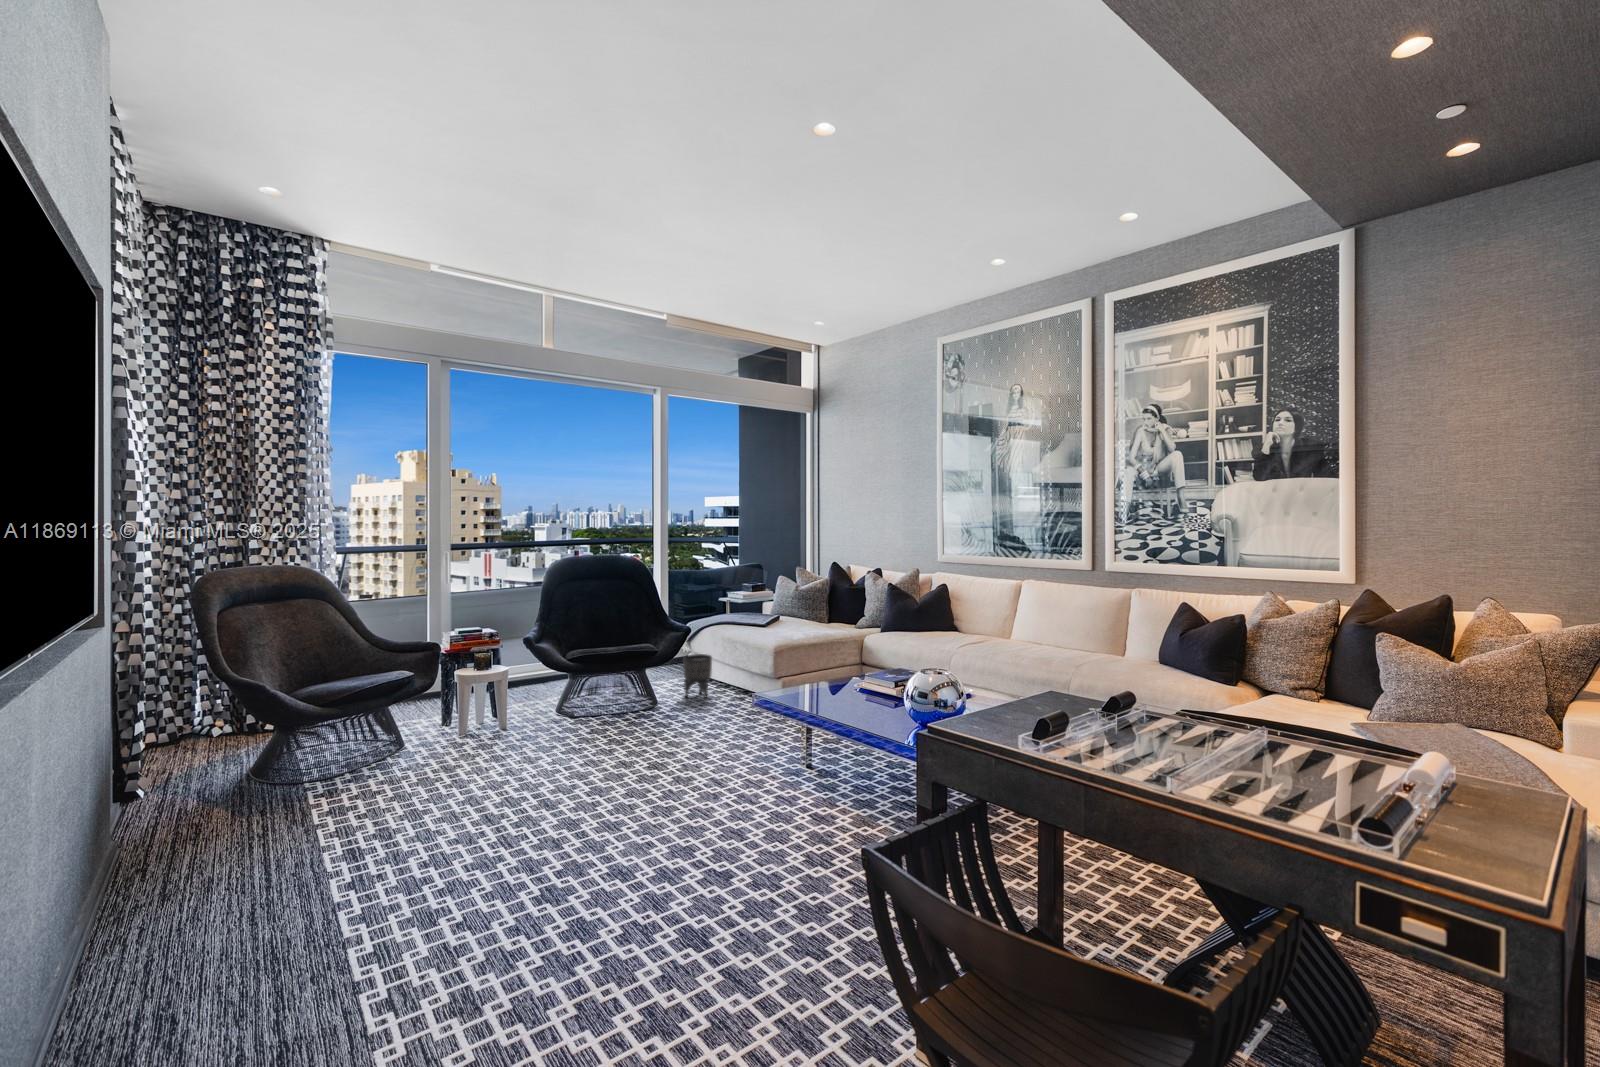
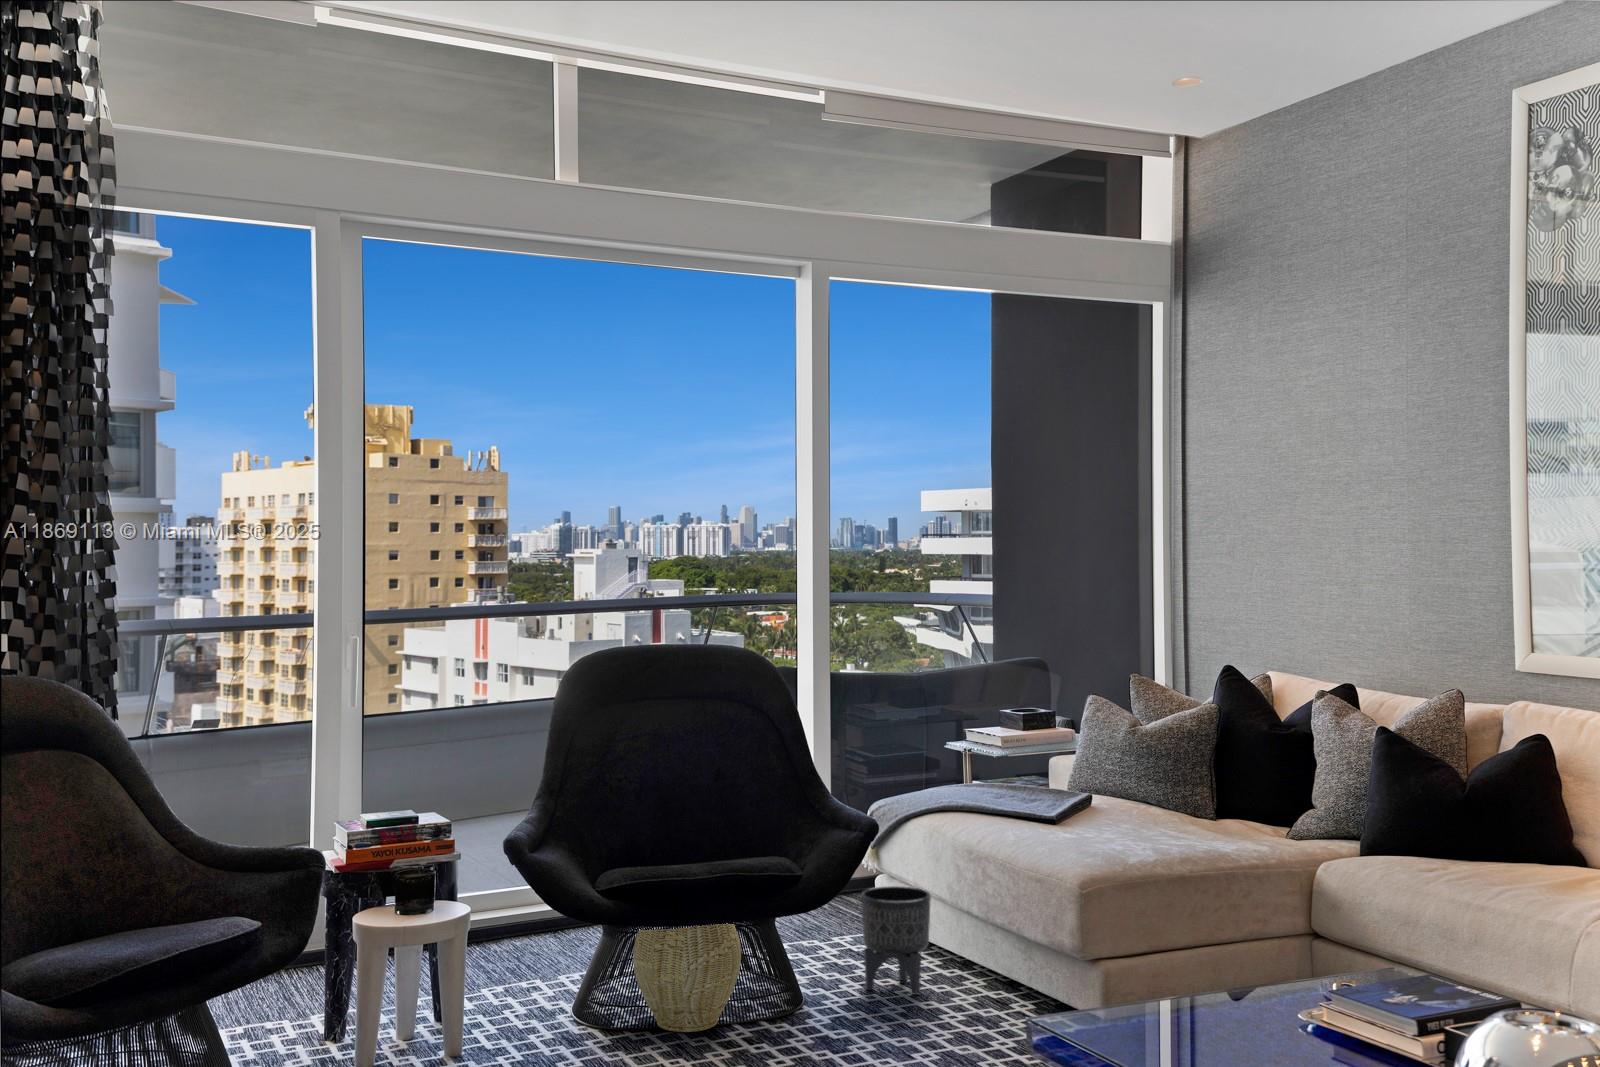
woven basket: none [585,656,632,715] -> present [633,924,741,1032]

